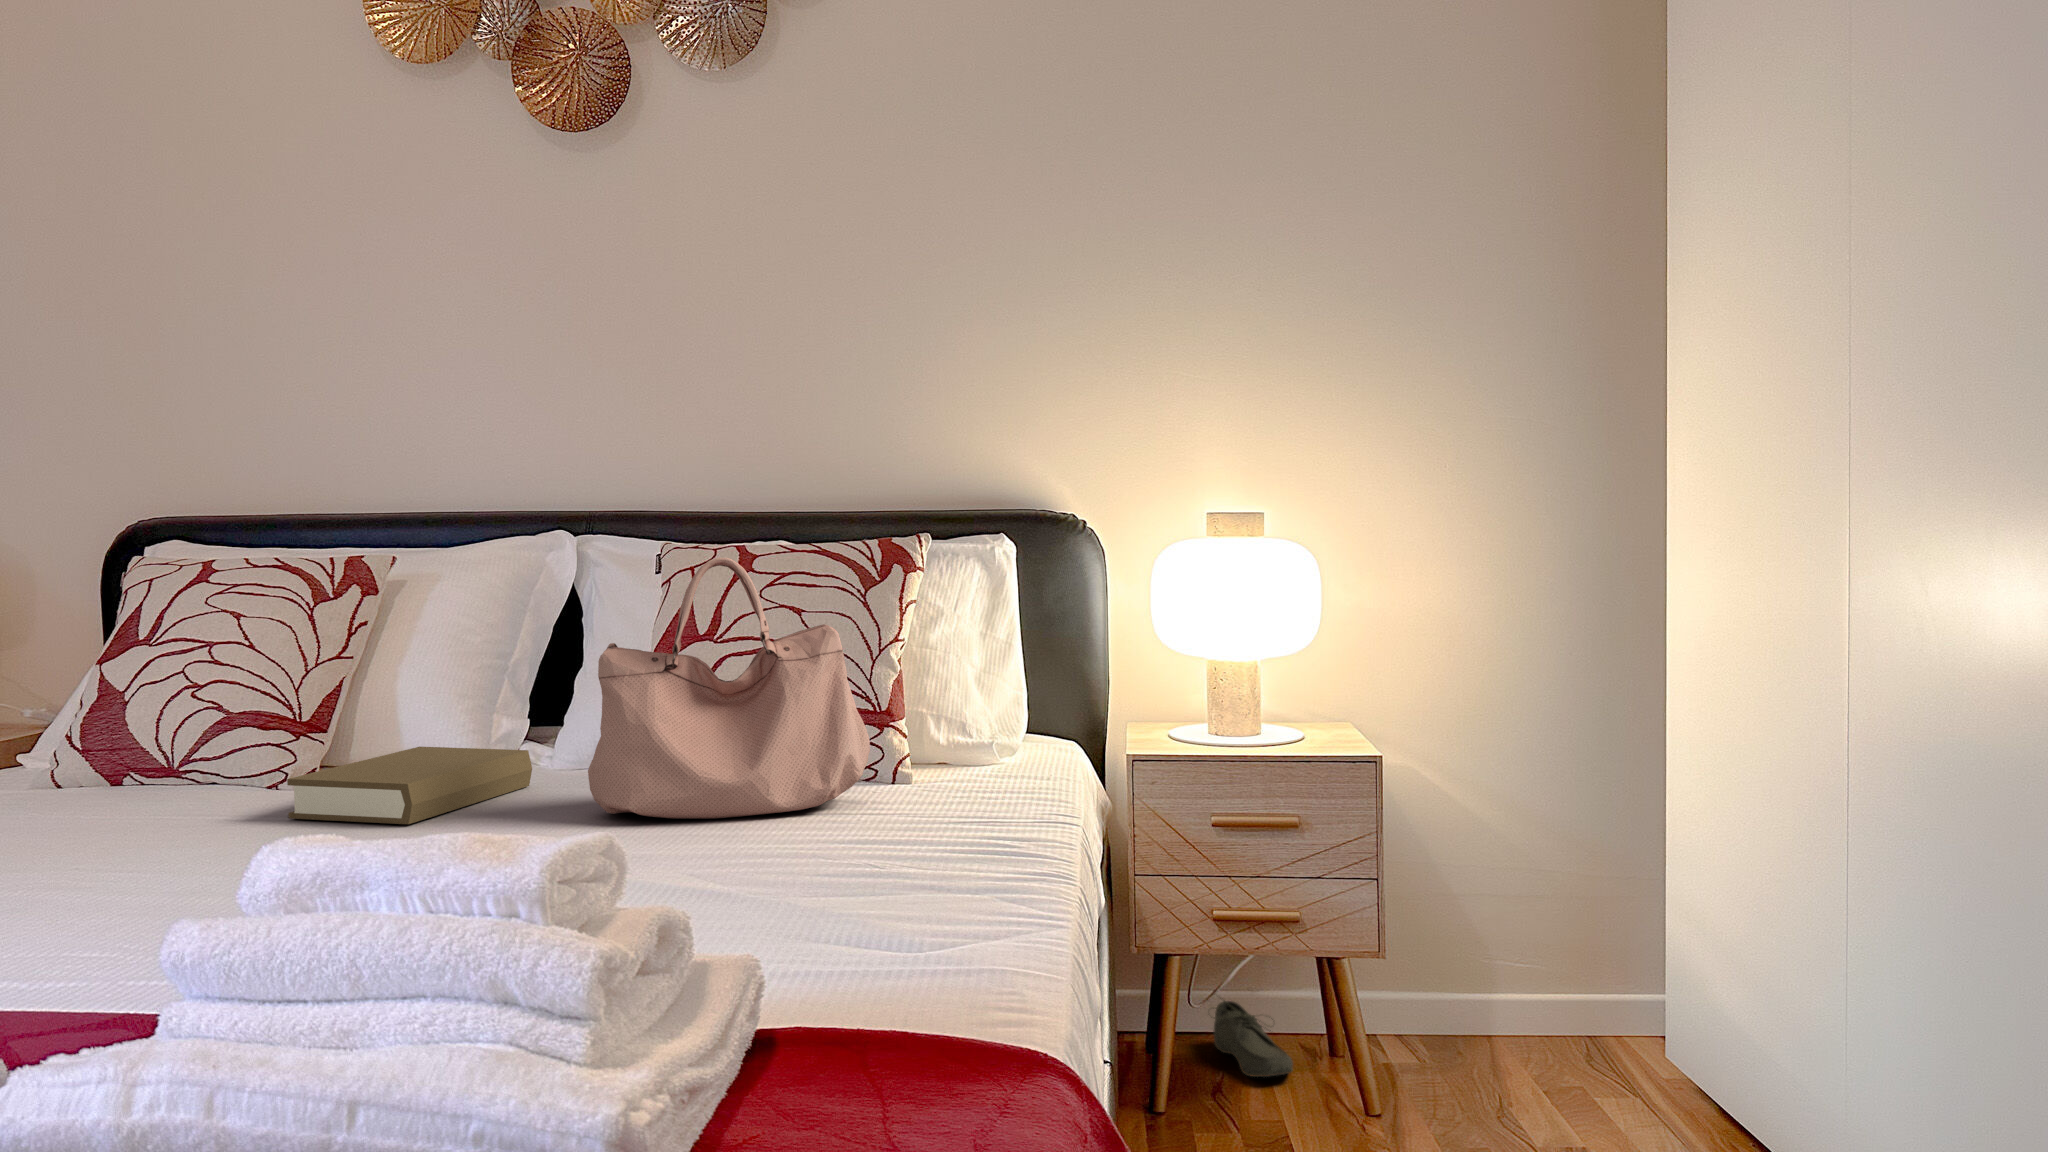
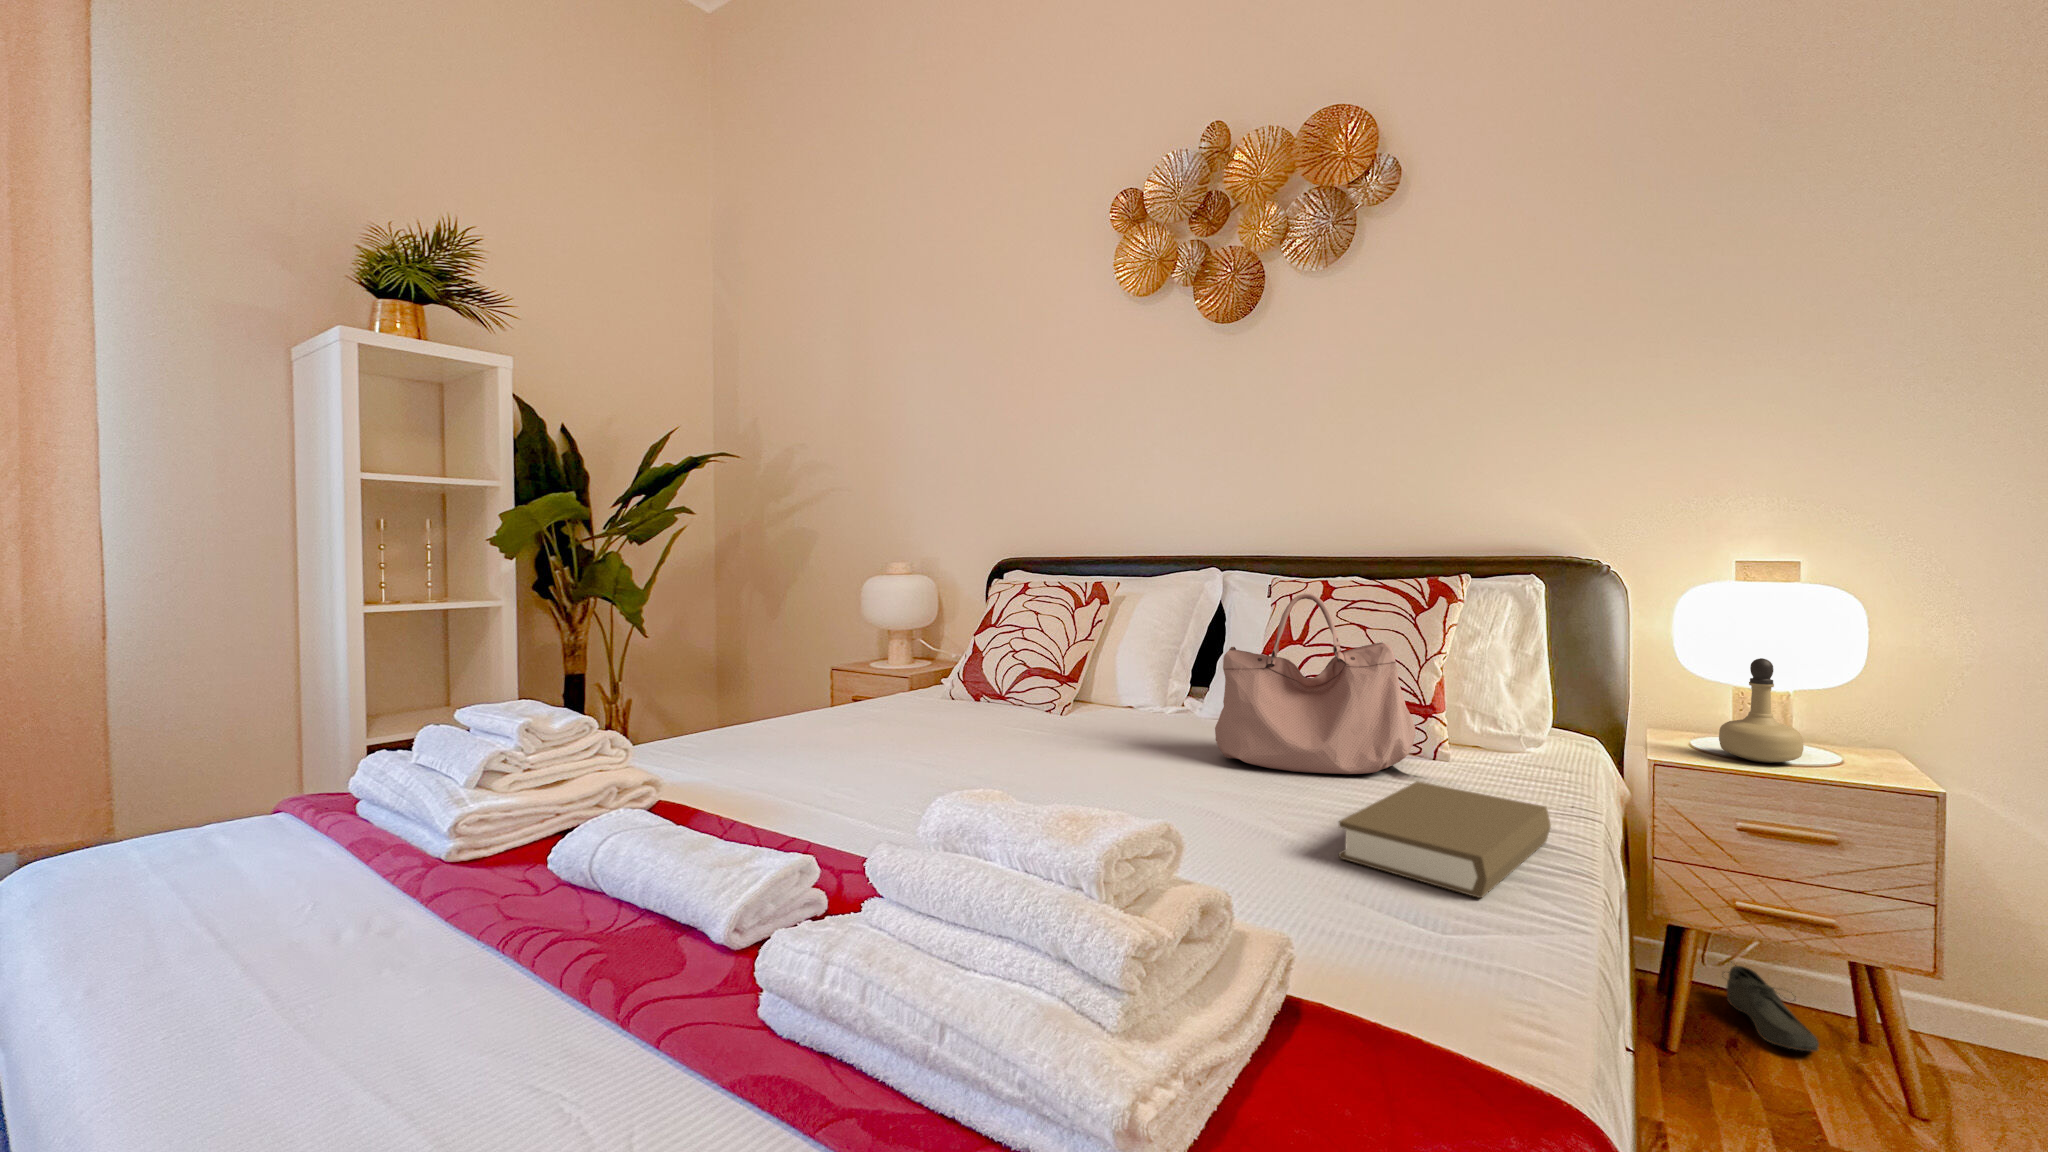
perfume bottle: none [1198,625,1272,747] -> present [1719,658,1804,763]
book: present [287,747,532,824] -> present [1339,781,1551,898]

